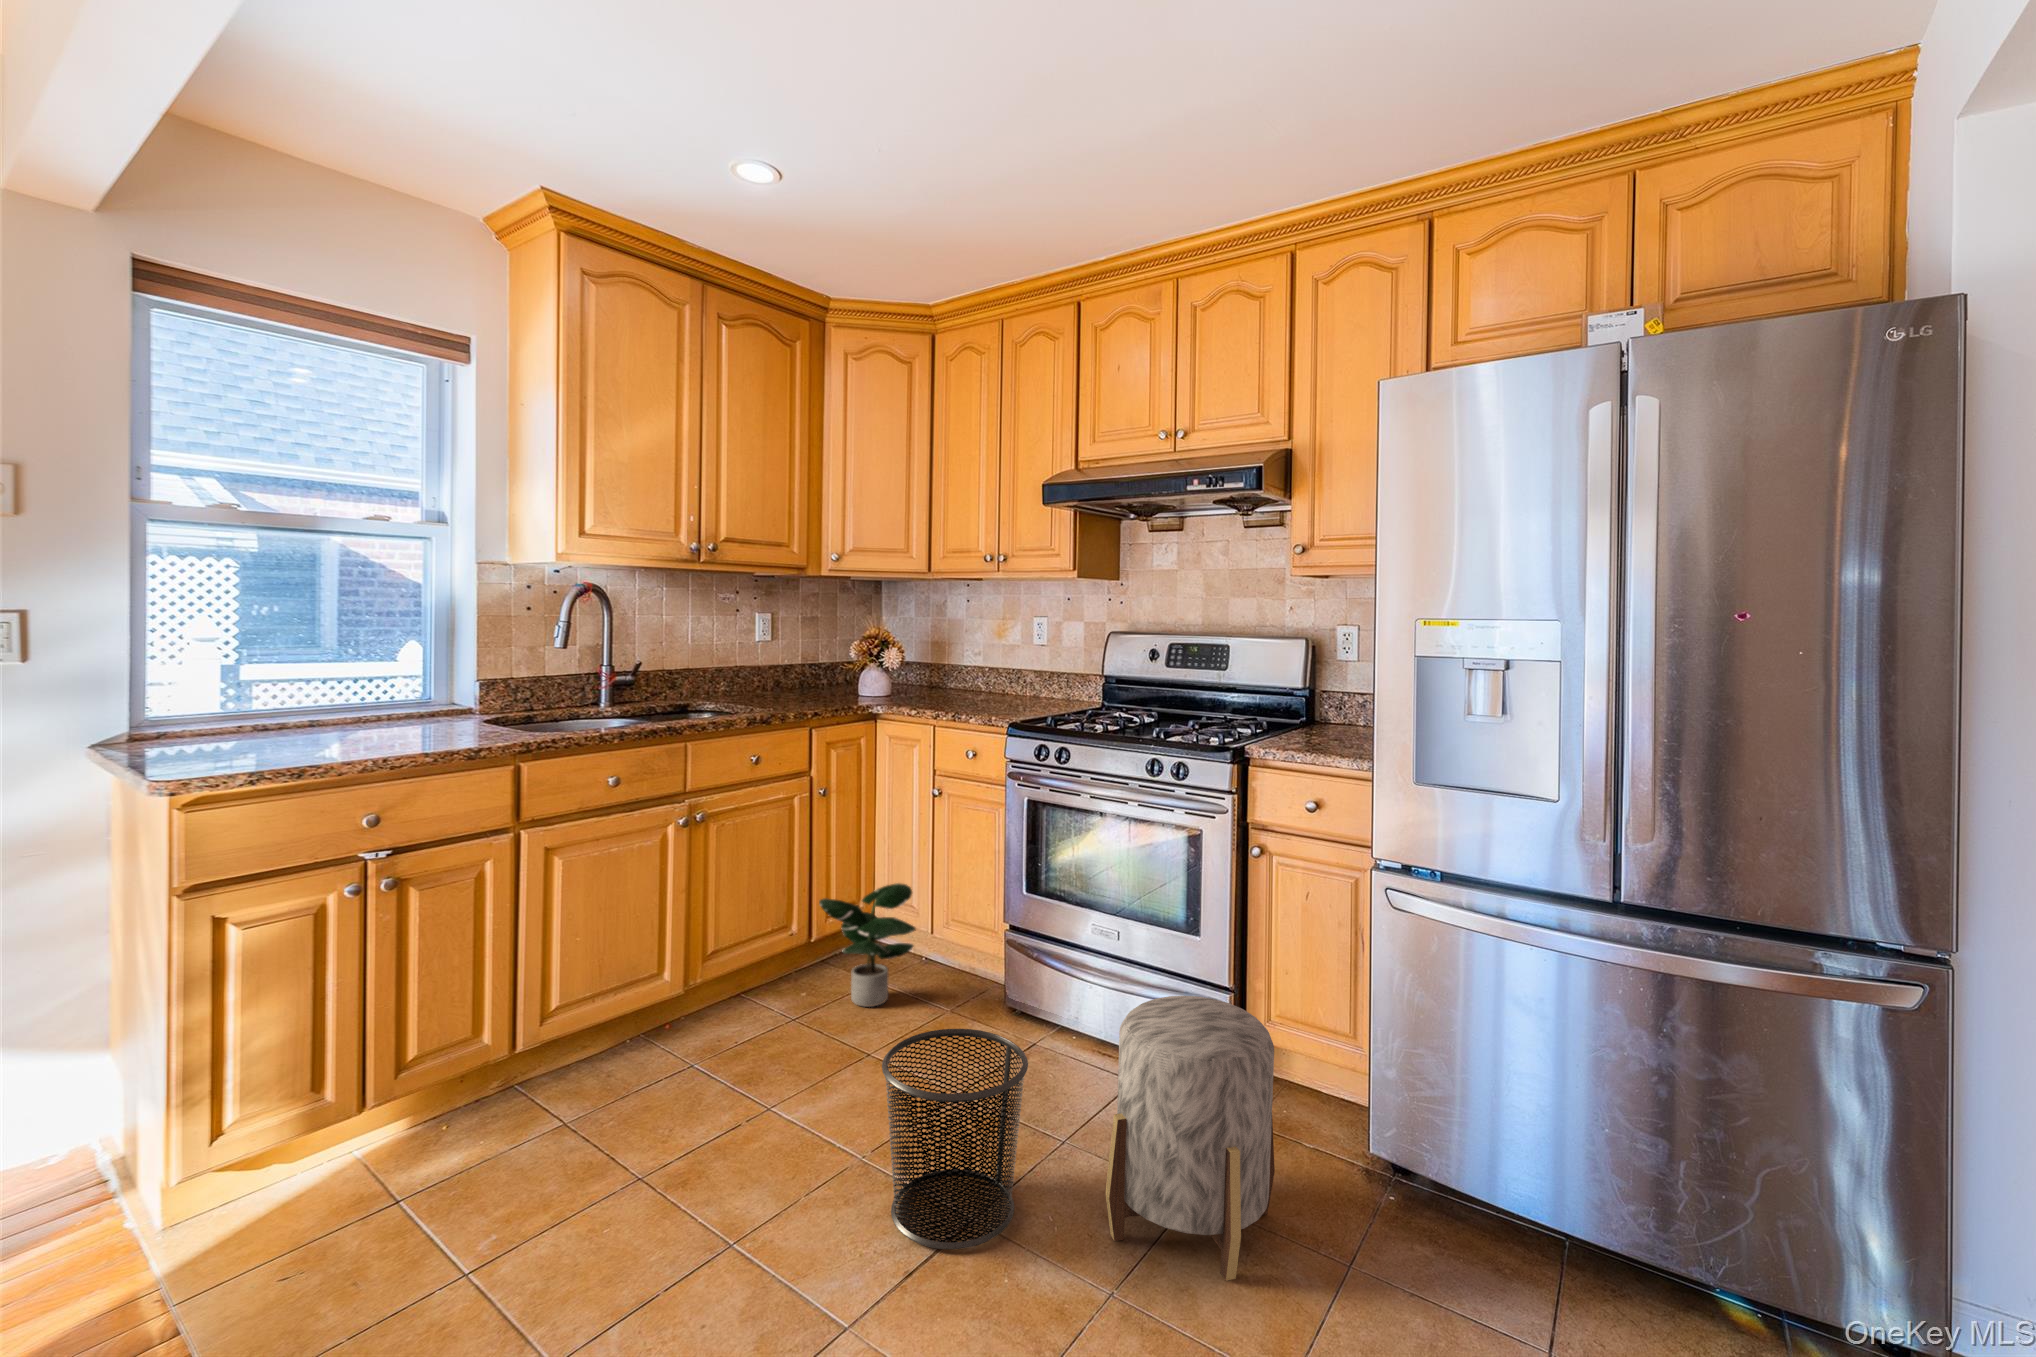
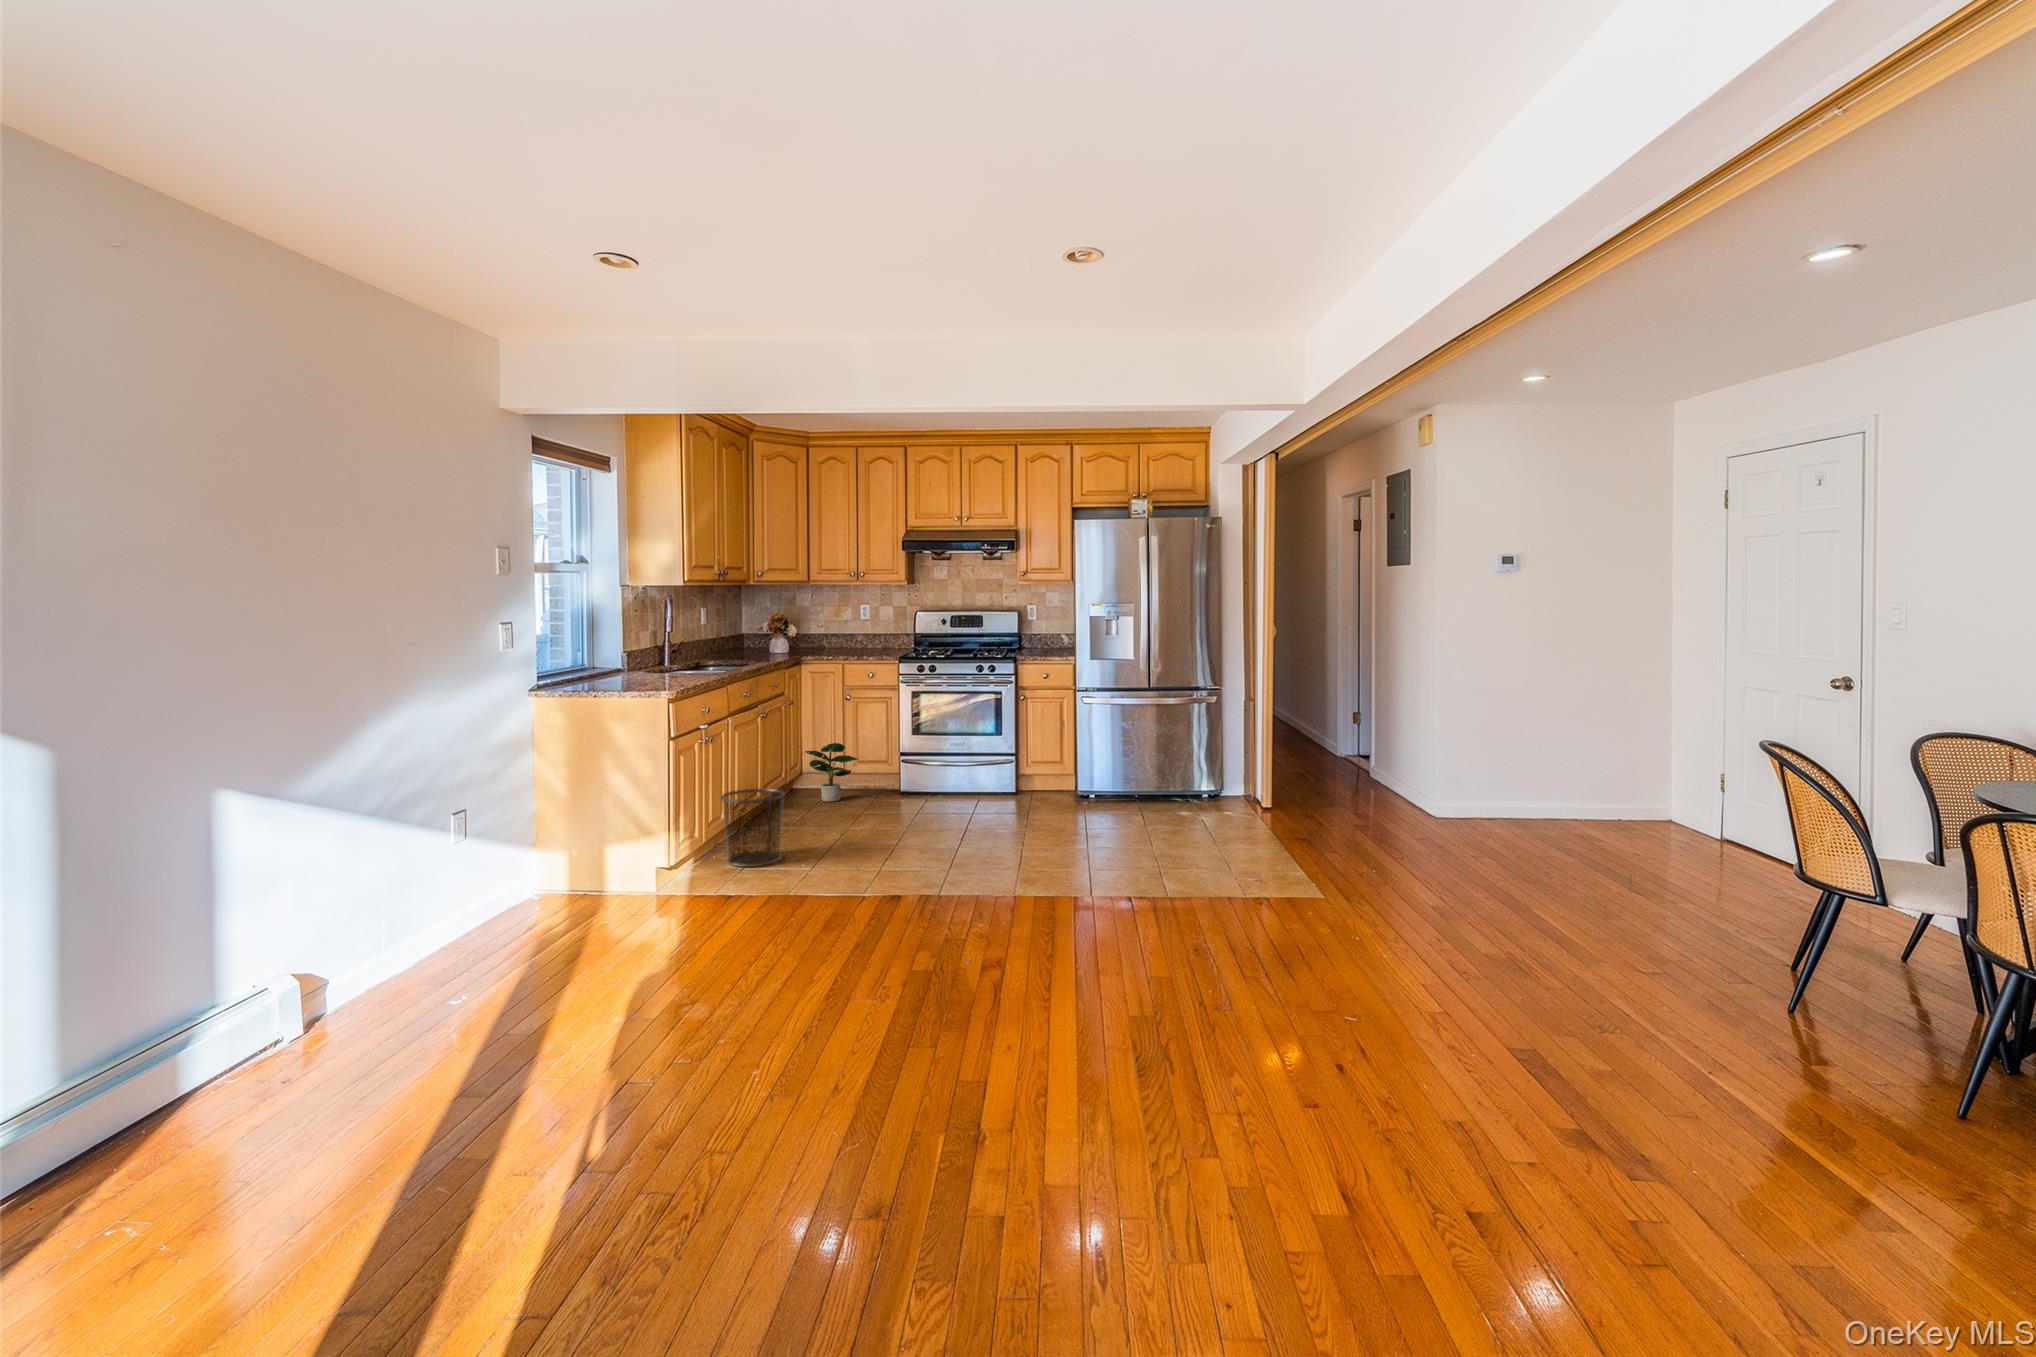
stool: present [1105,996,1275,1281] -> none [1001,741,1055,823]
waste bin: present [882,1029,1028,1249] -> present [721,789,784,867]

